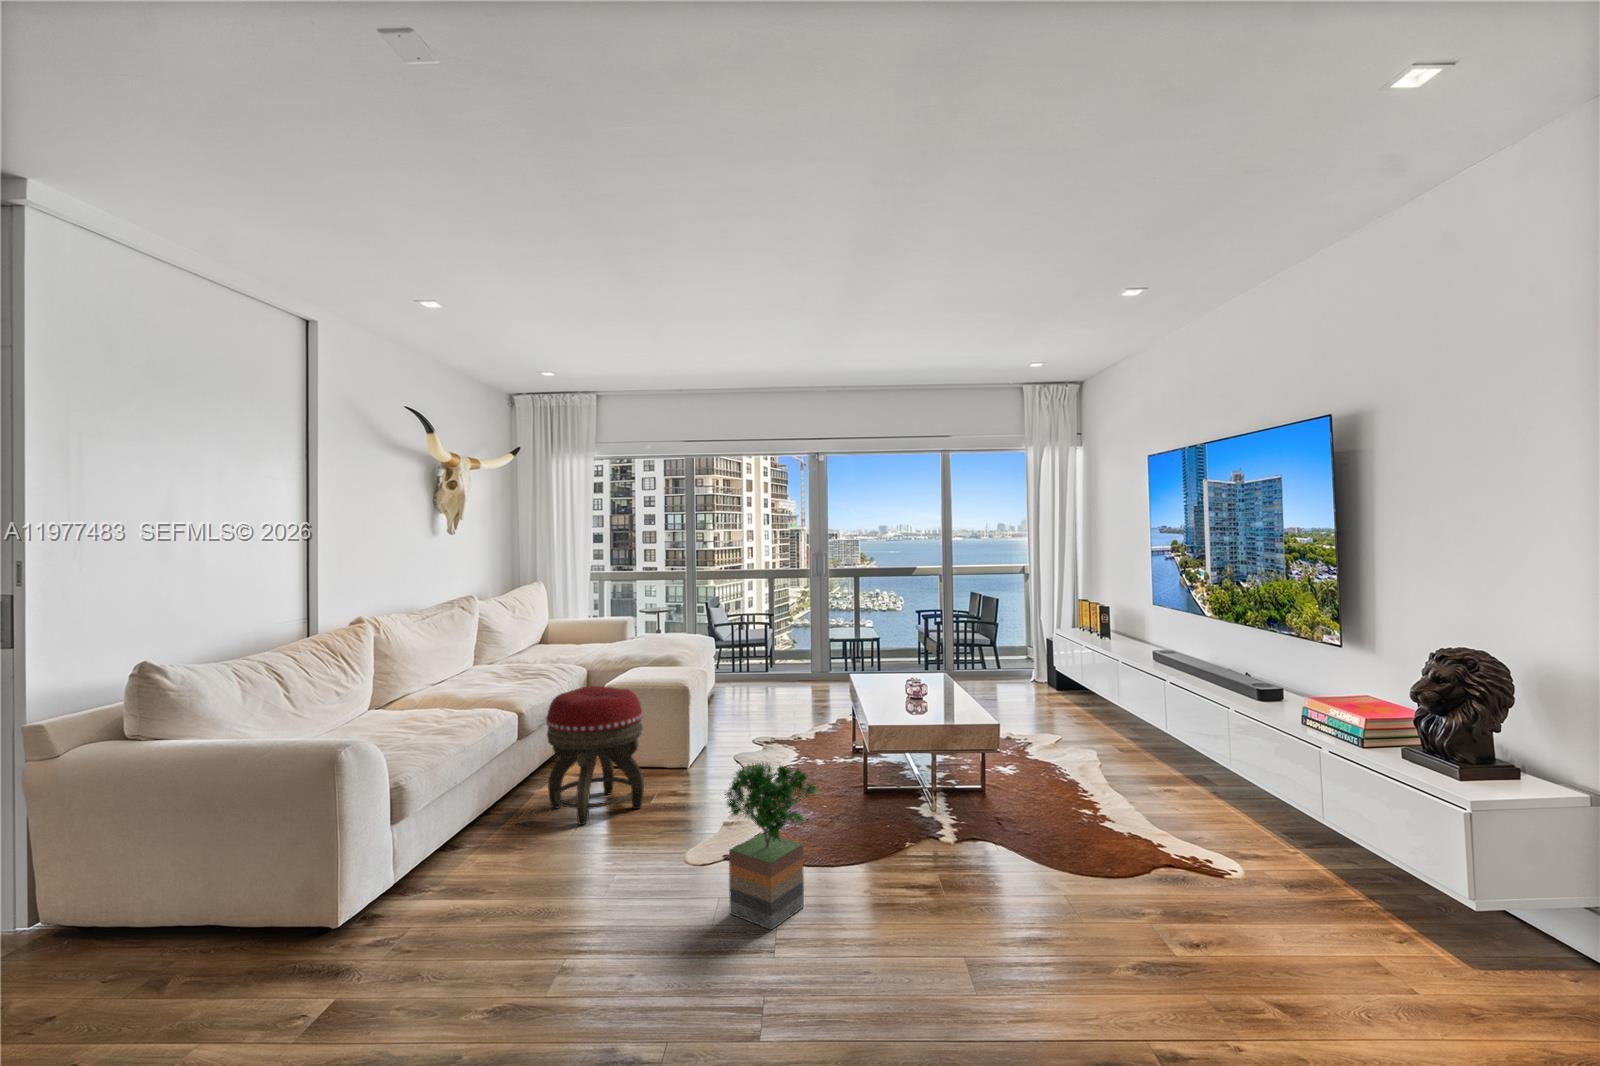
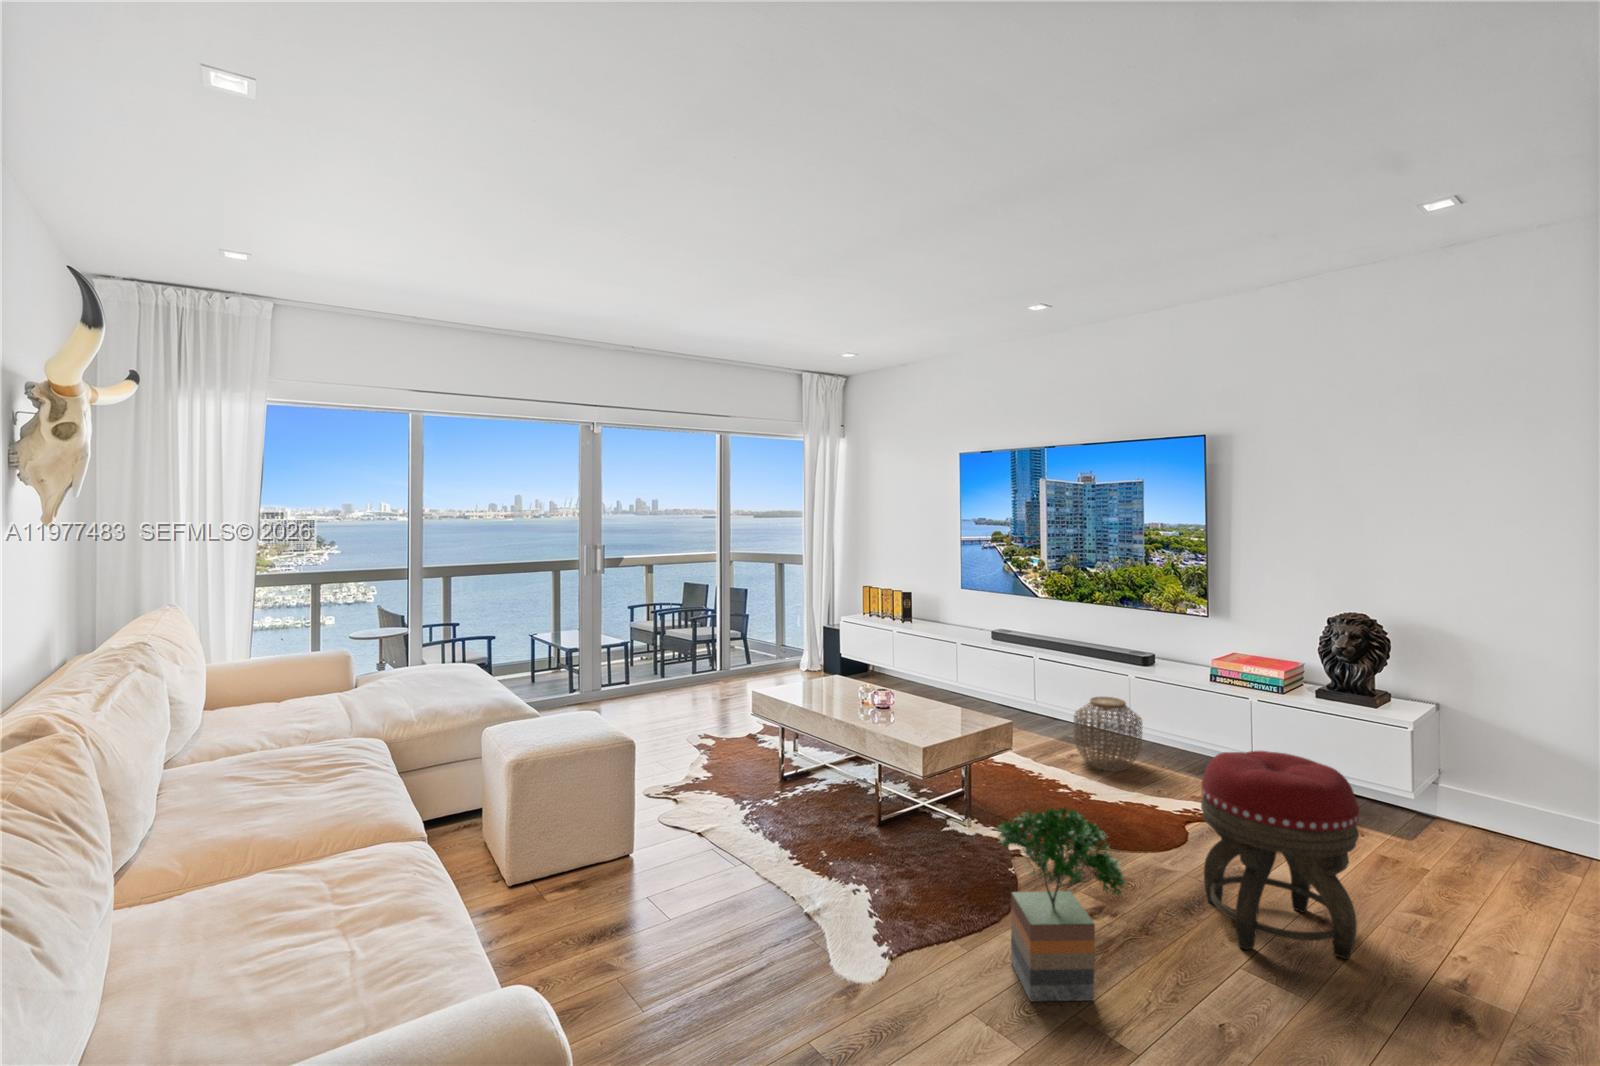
footstool: present [546,686,644,825] -> present [1201,751,1359,959]
woven basket: none [1128,725,1210,812] -> present [1074,697,1142,771]

